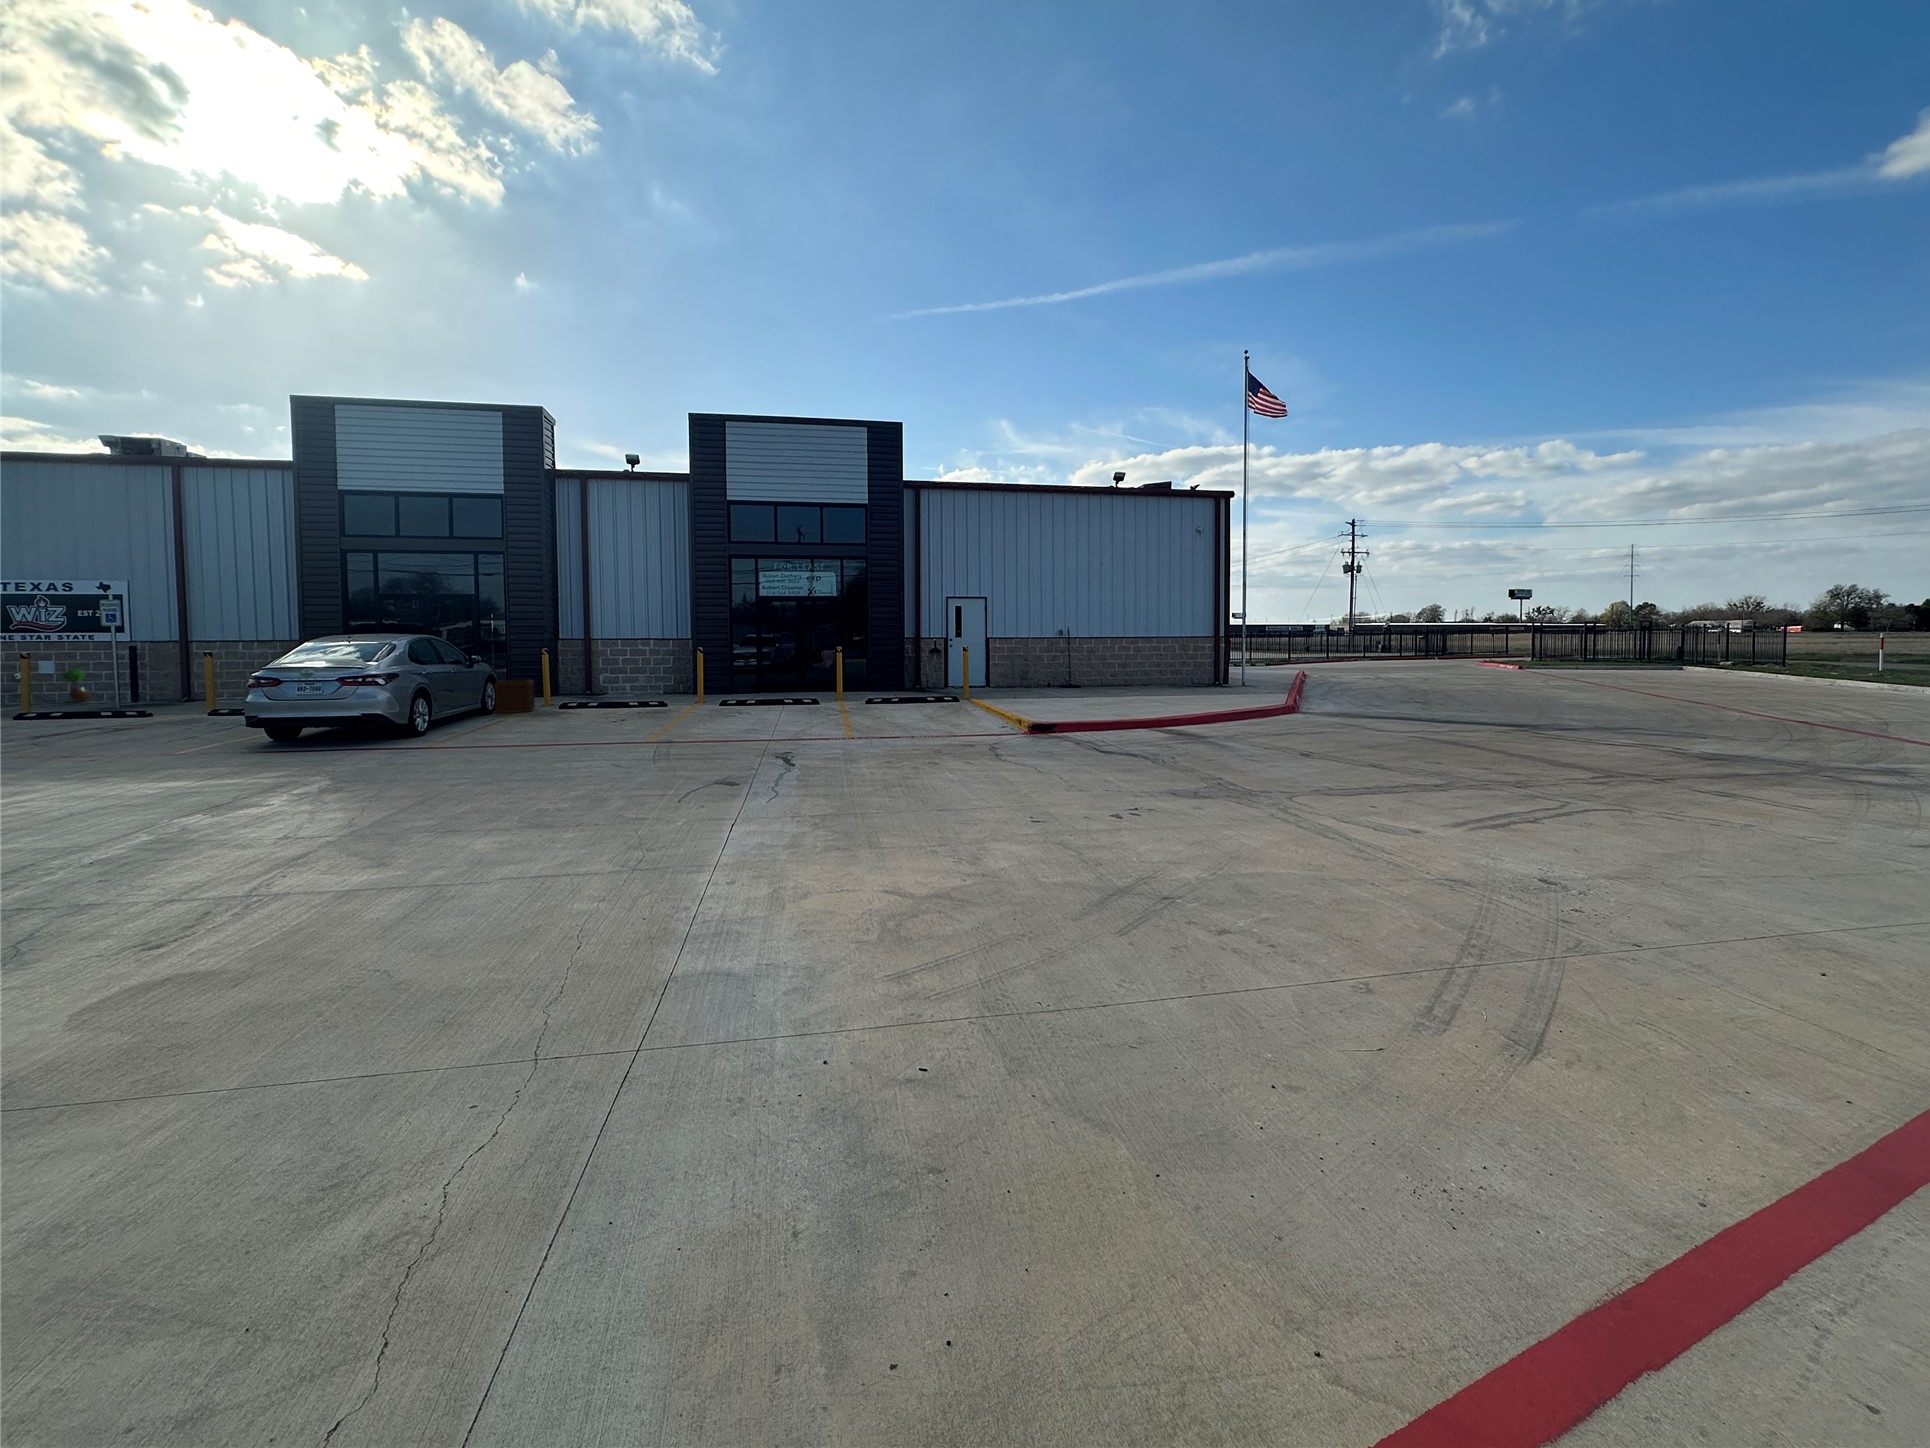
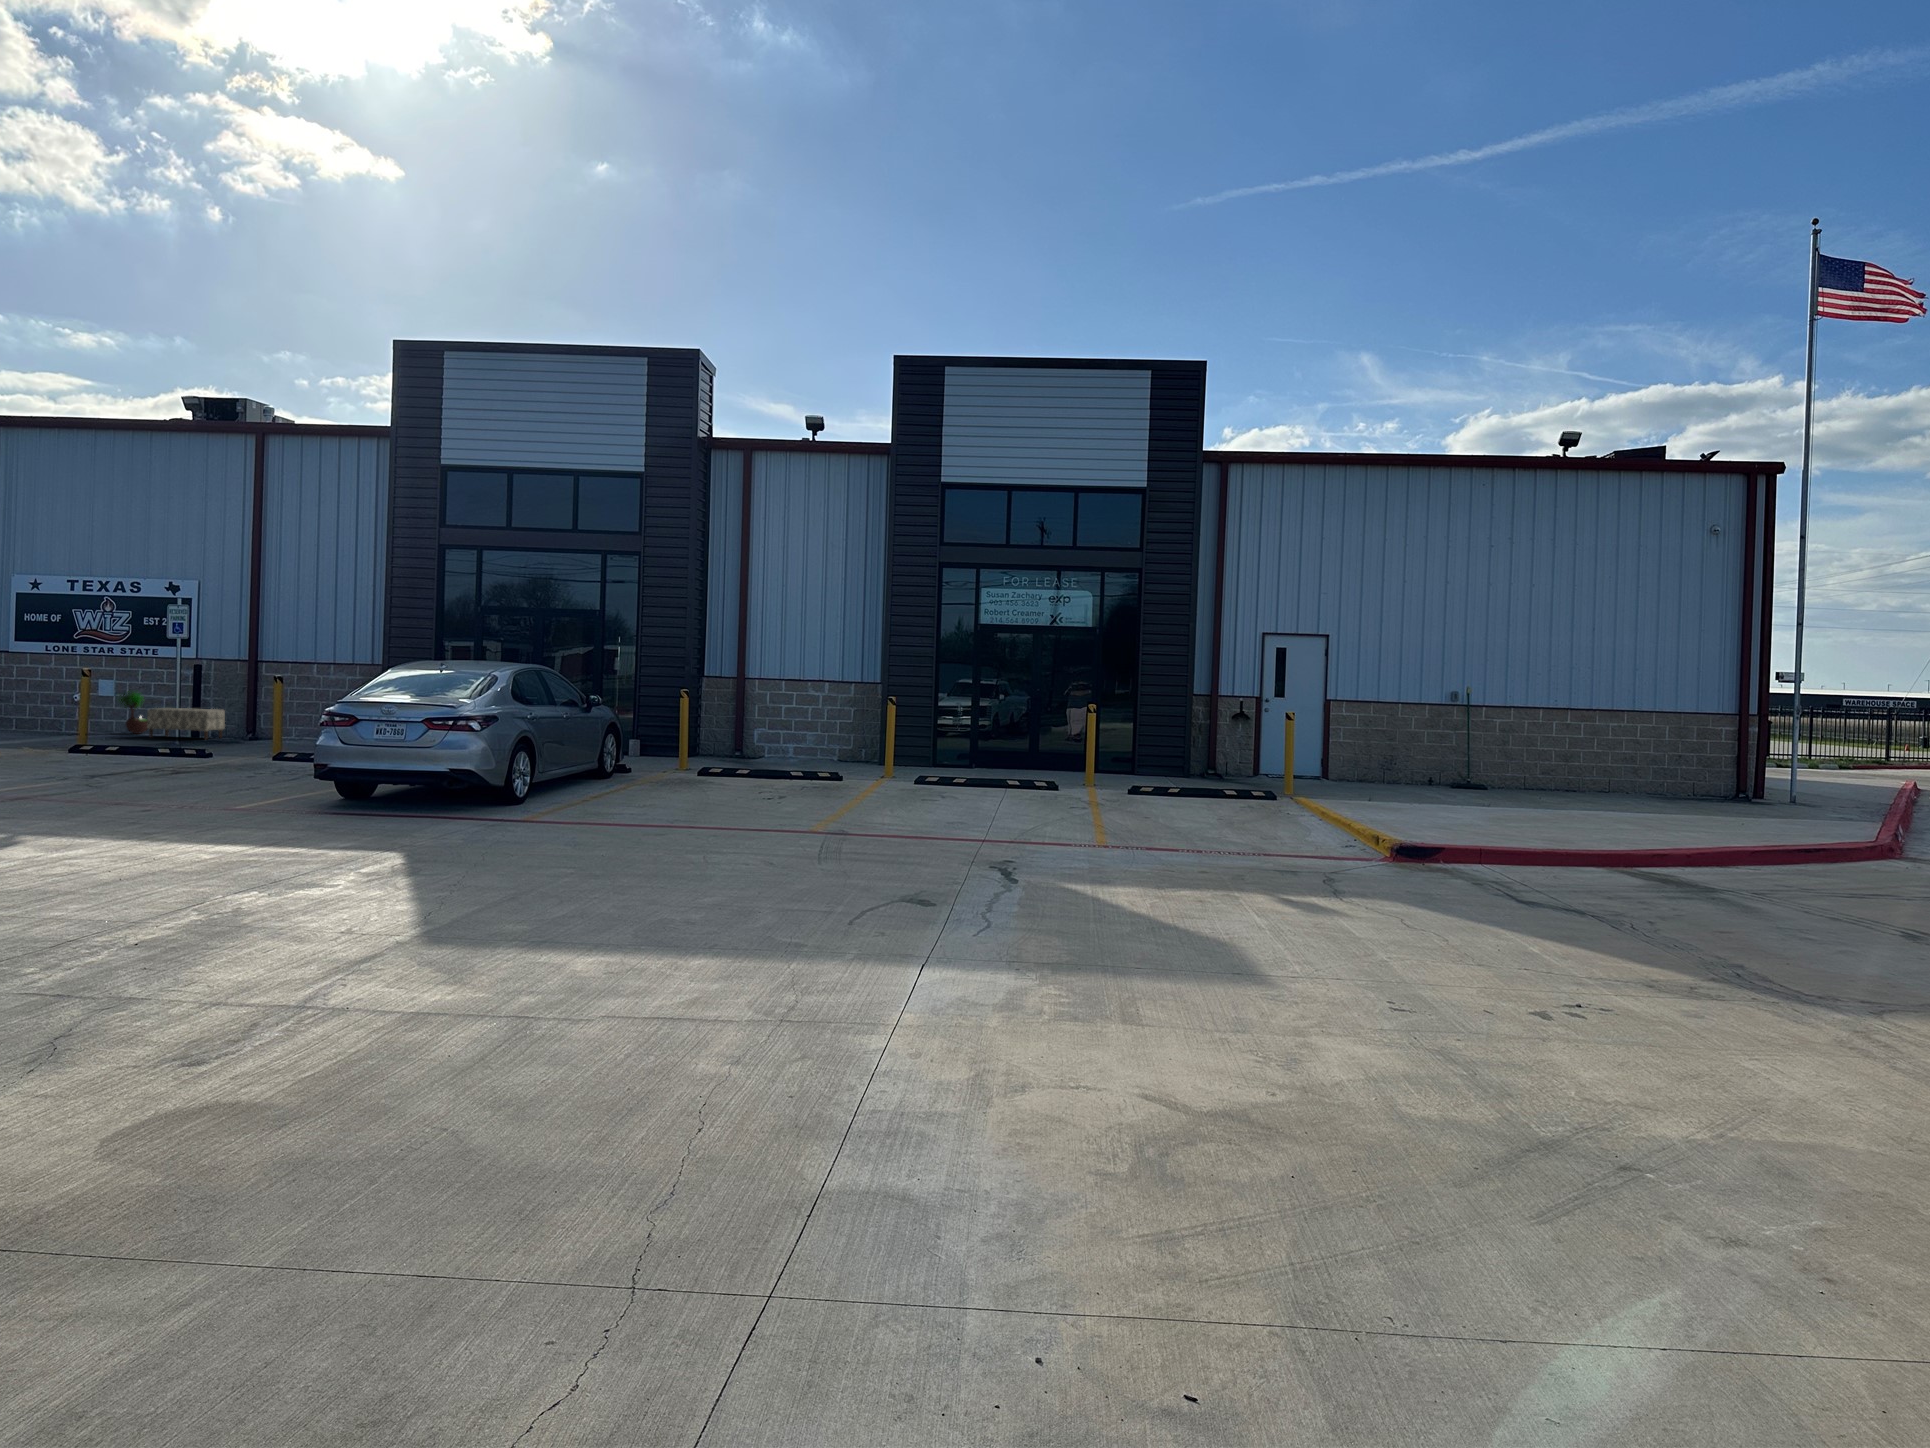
bench: none [90,680,163,704] -> present [147,708,225,739]
wooden crate: present [494,680,535,713] -> none [616,732,668,780]

